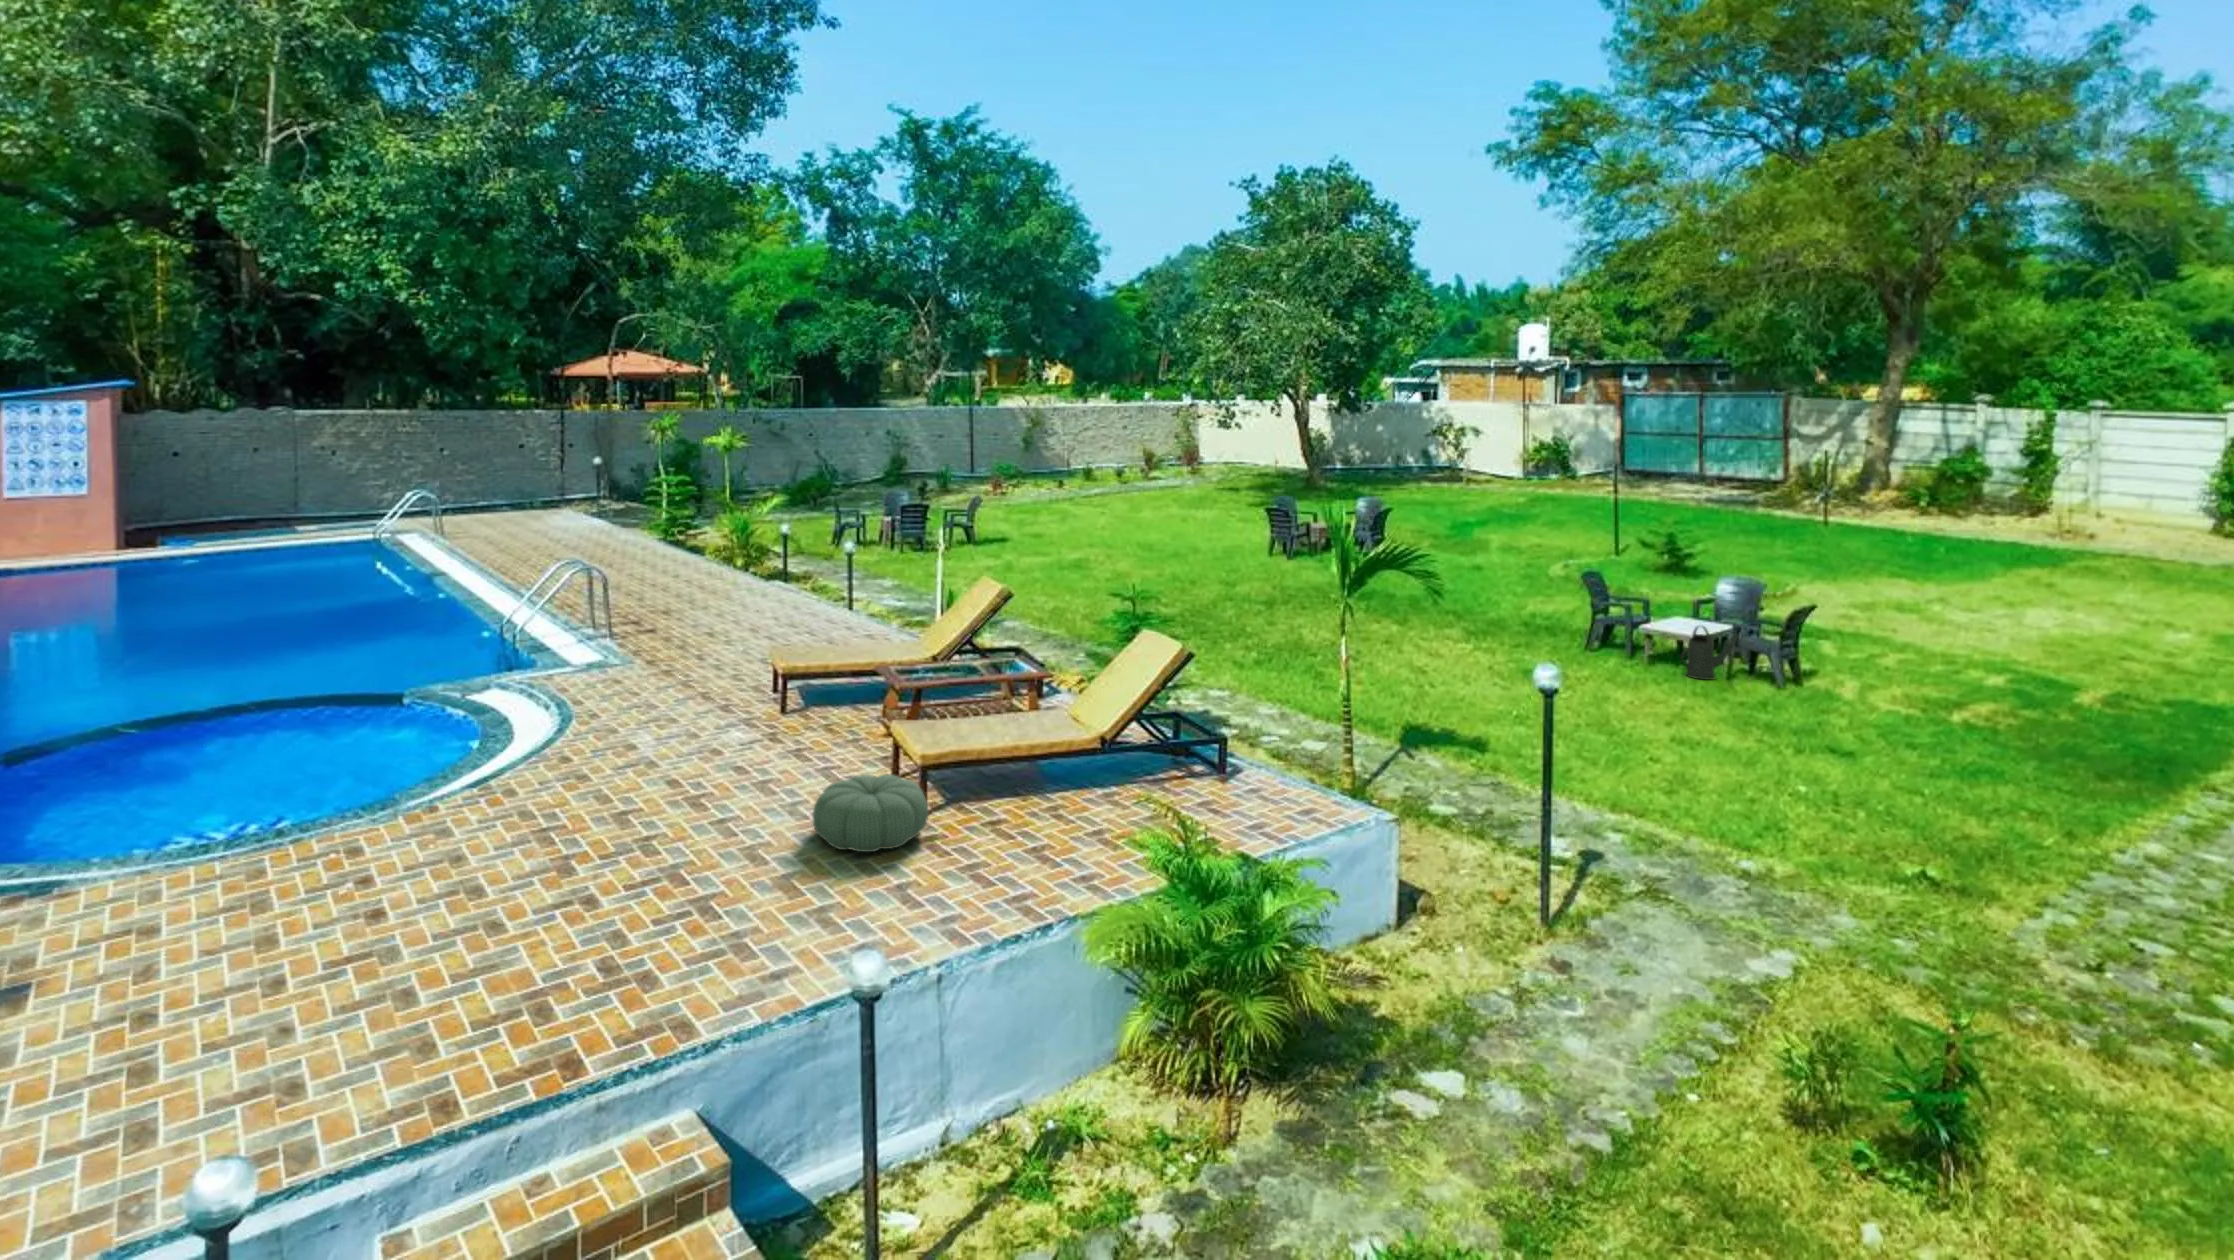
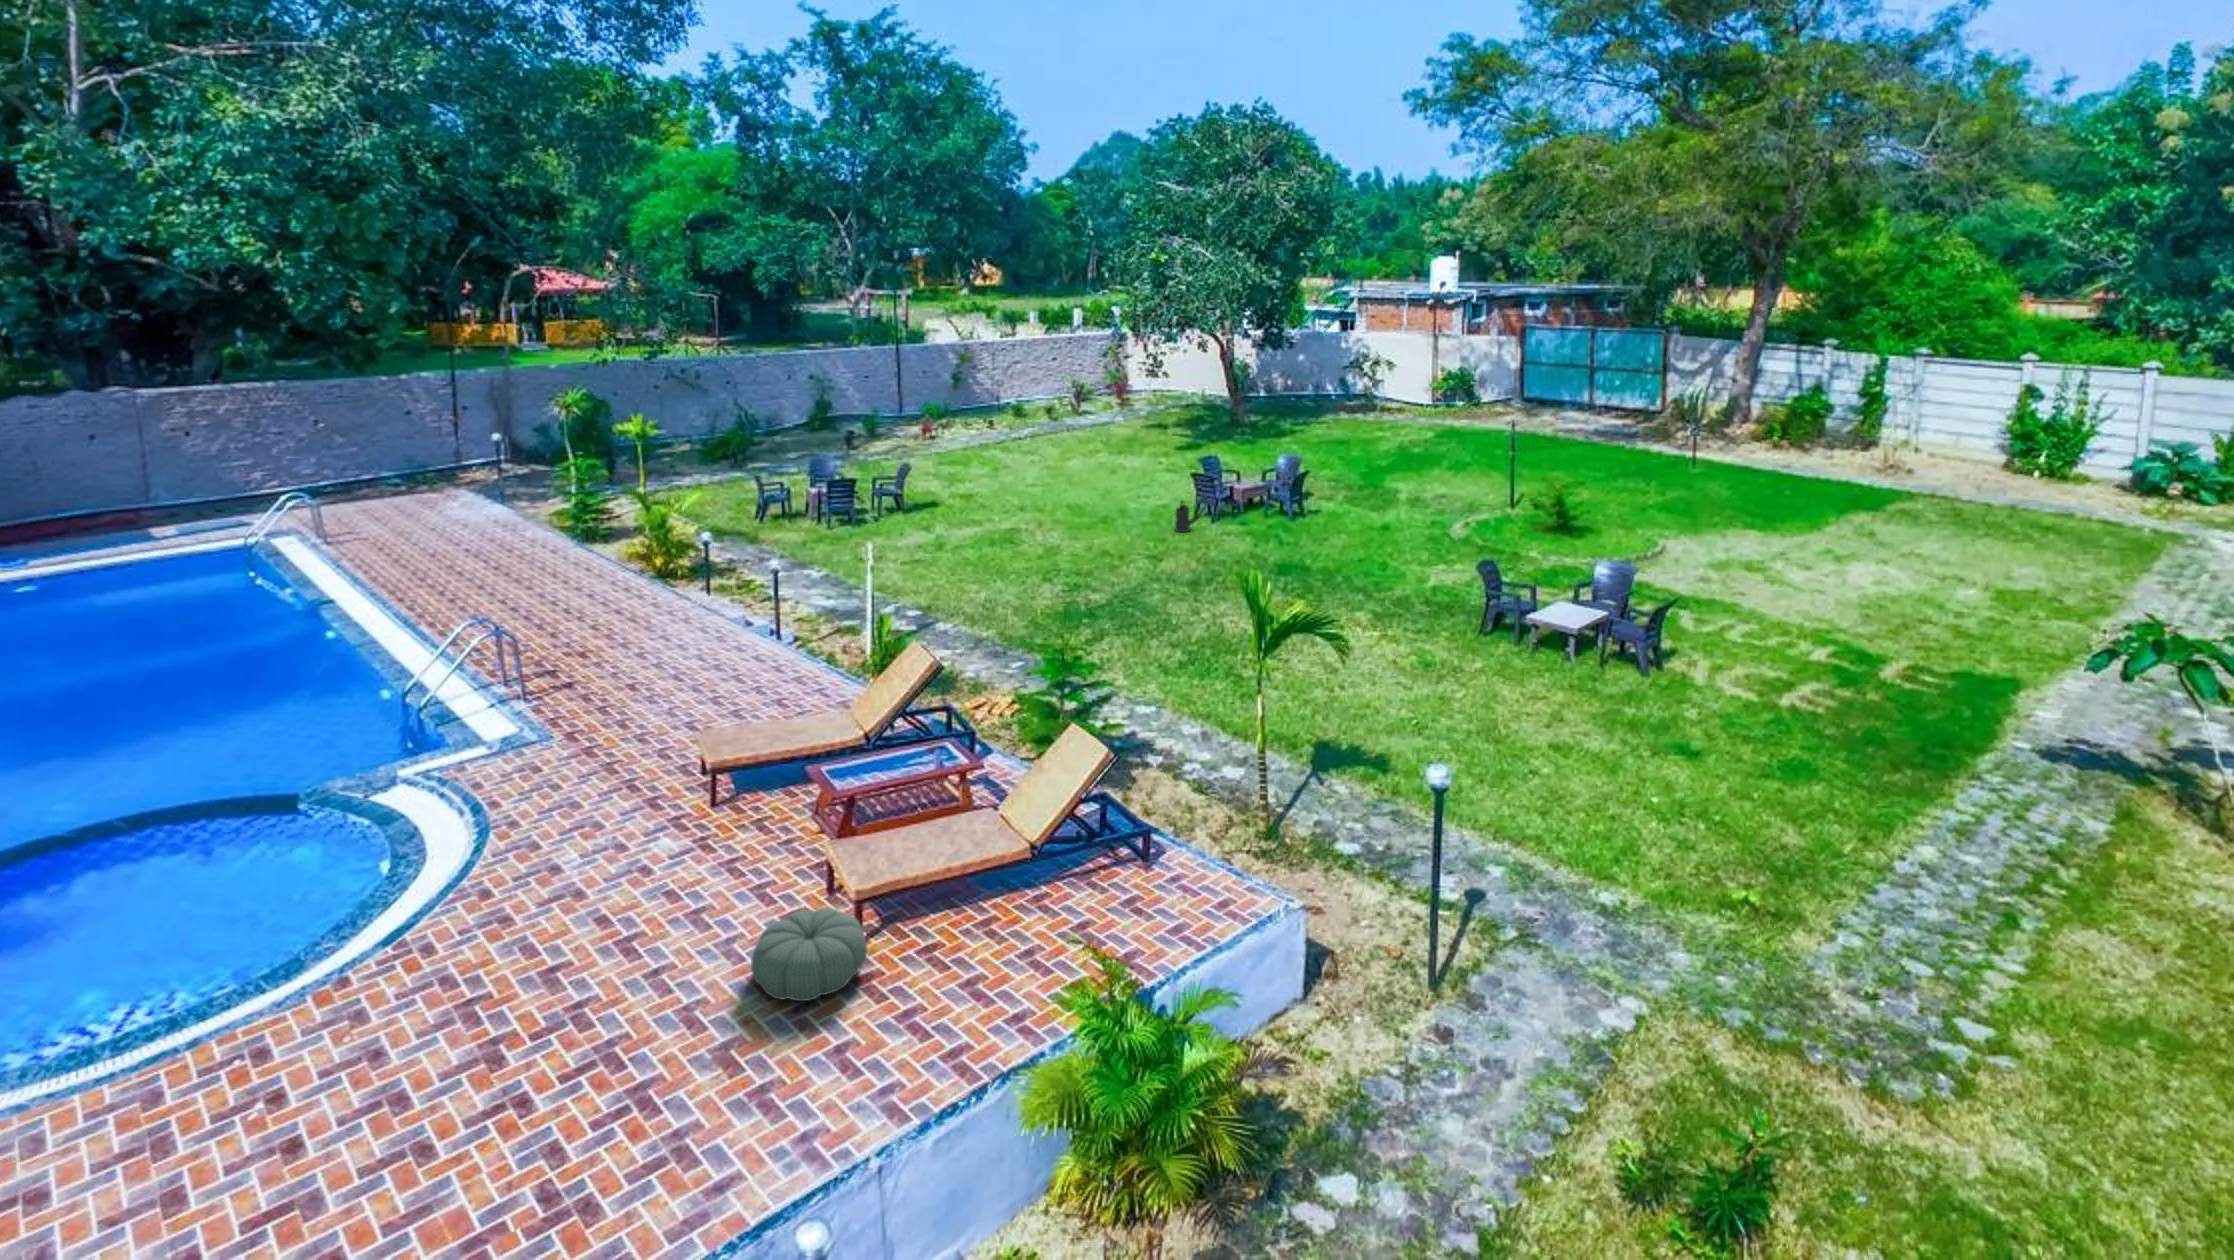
watering can: present [1681,626,1740,680] -> present [1175,500,1206,532]

